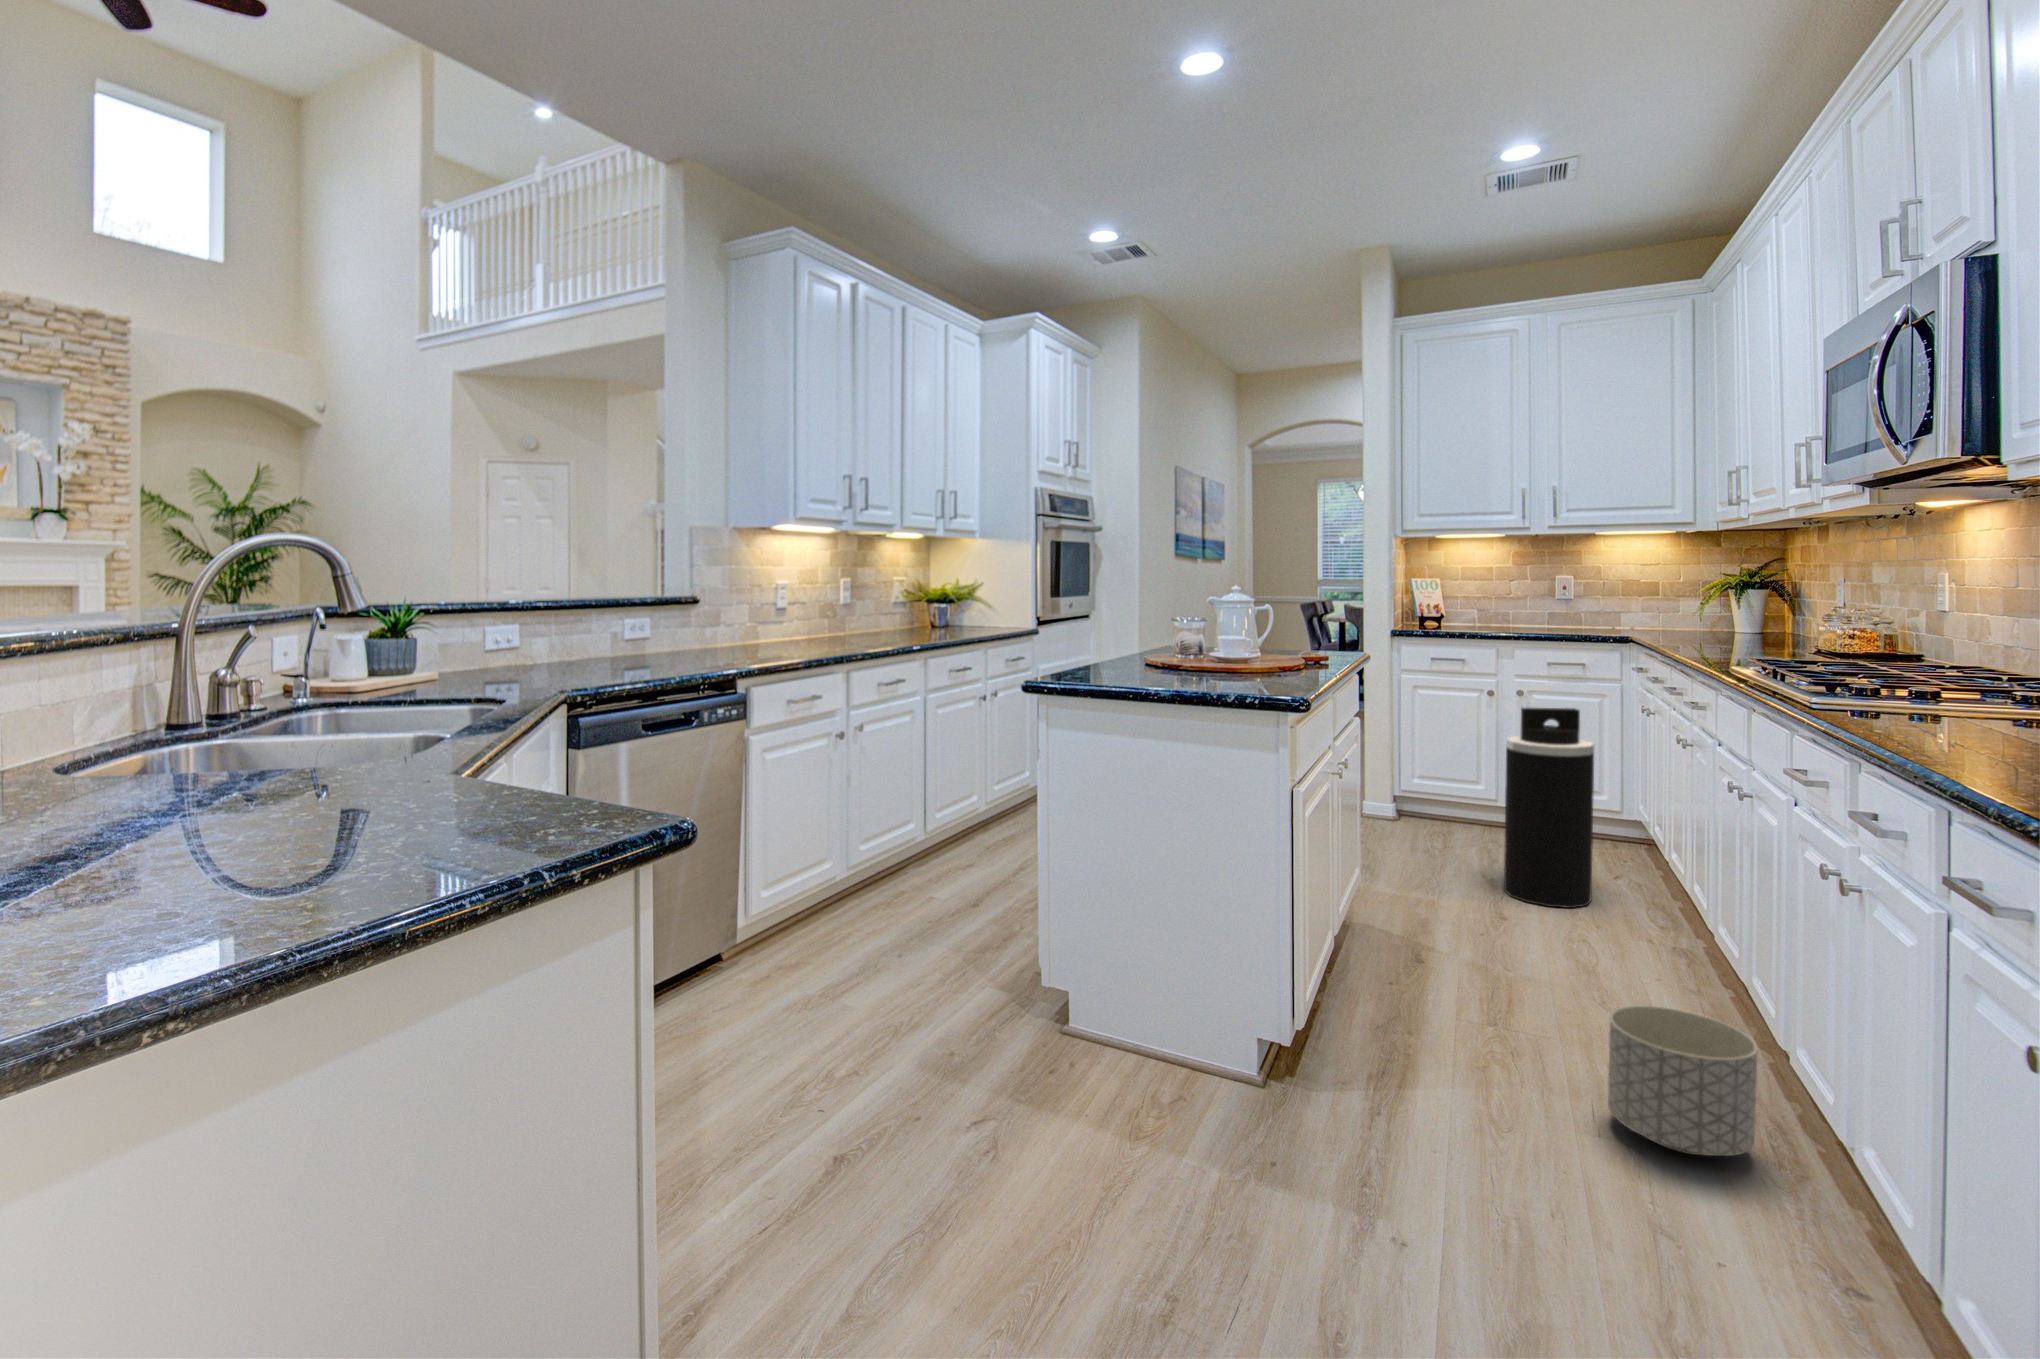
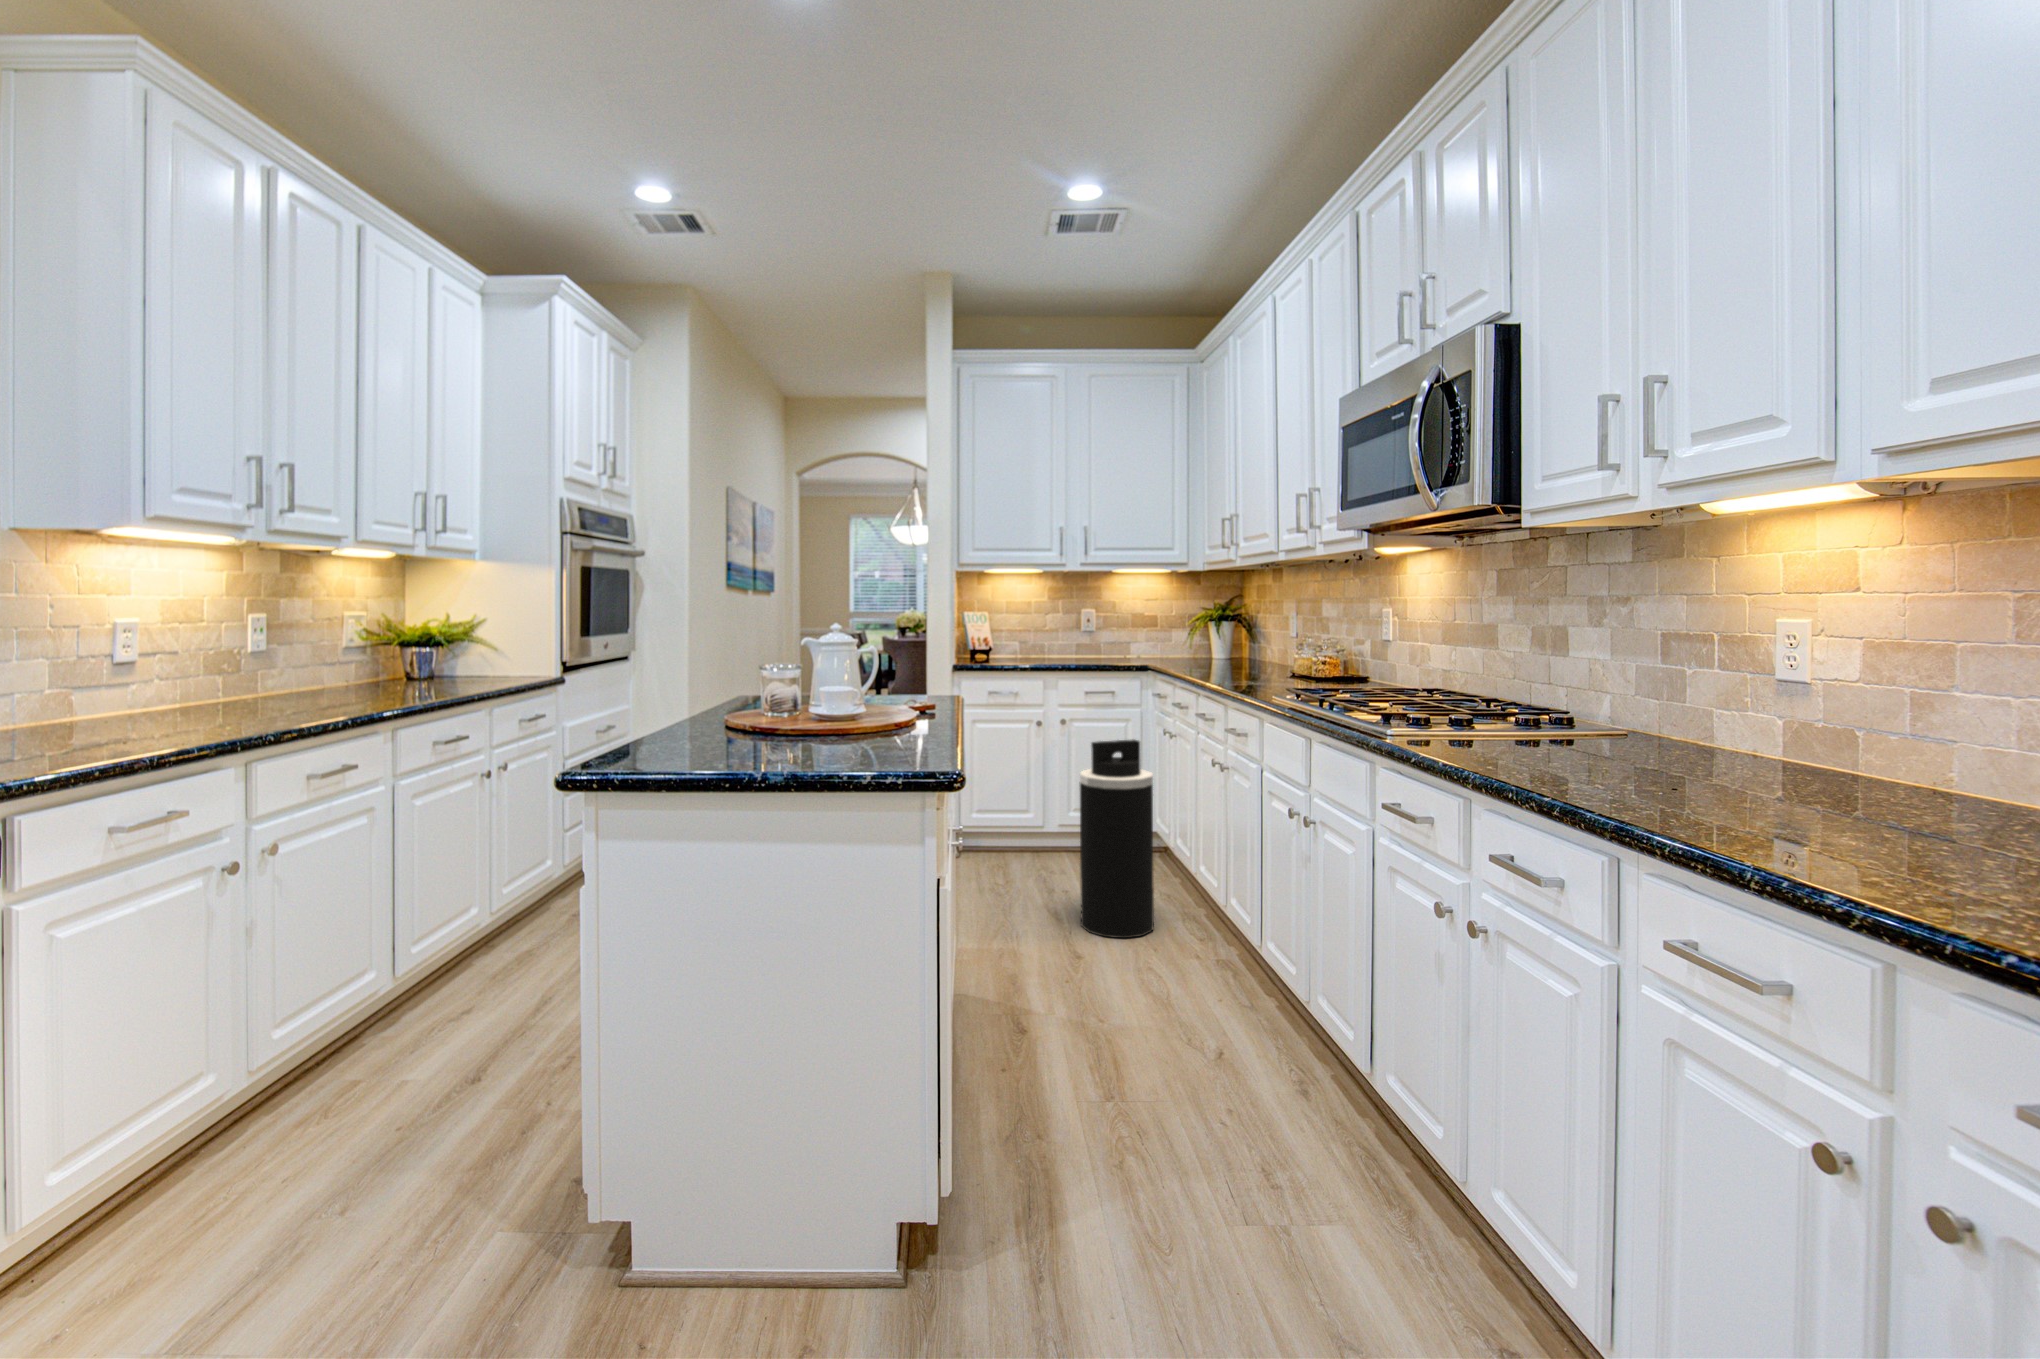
planter: present [1608,1006,1757,1156] -> none [1290,1085,1432,1268]

